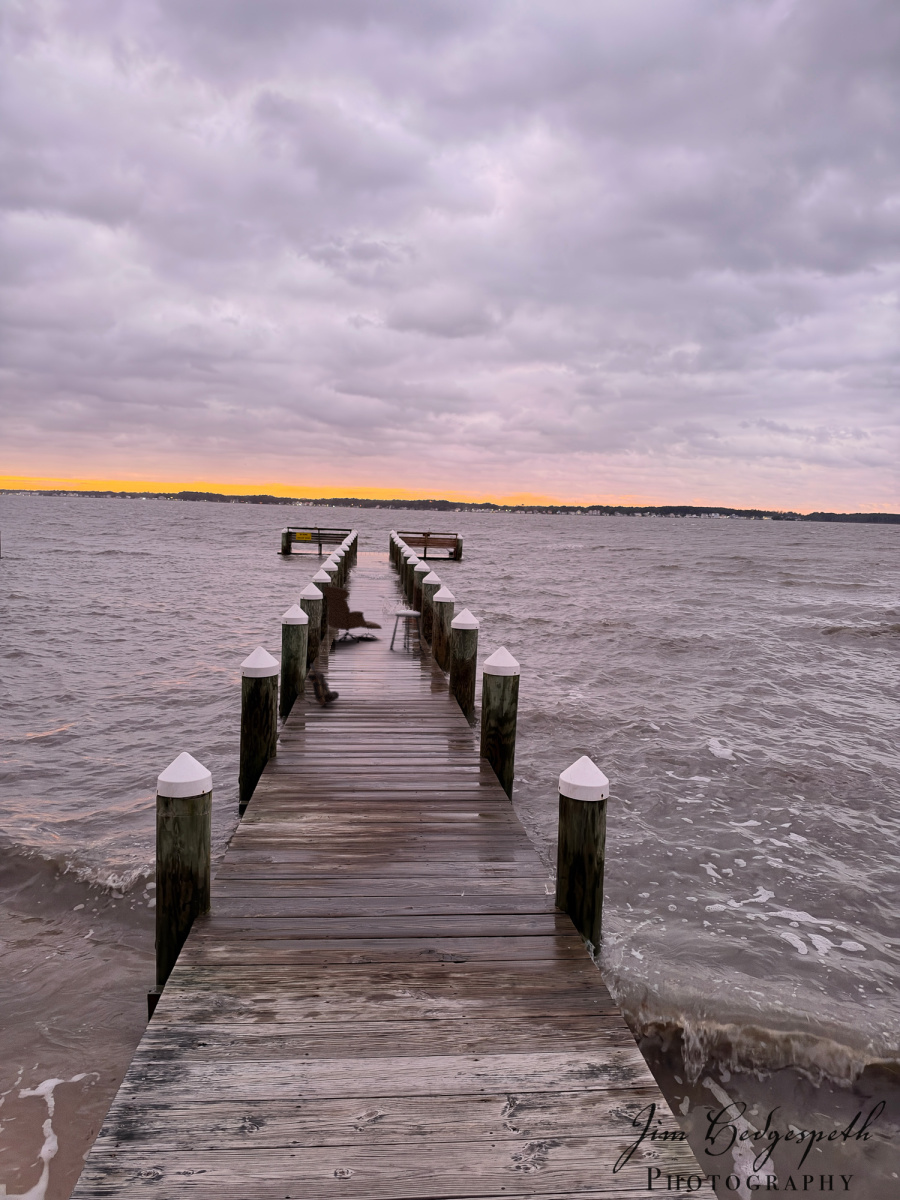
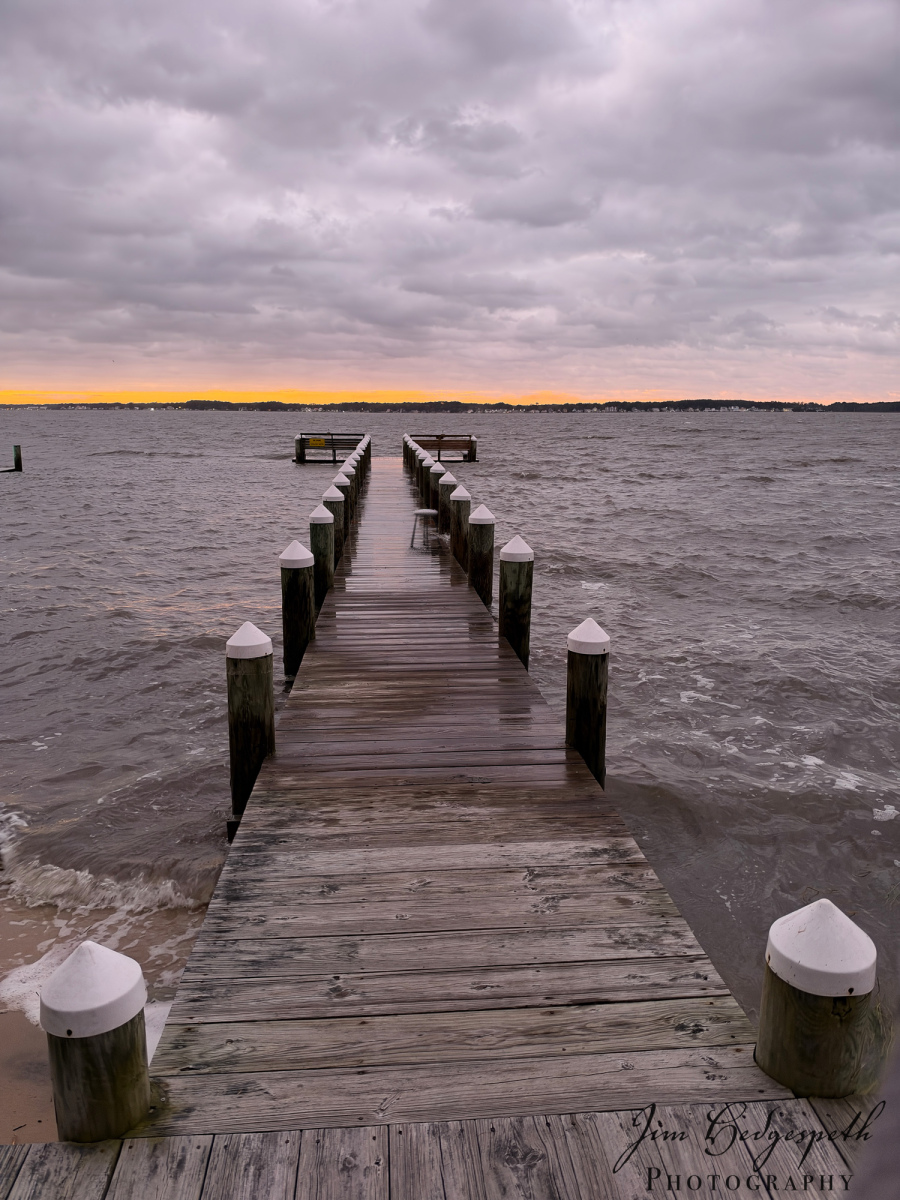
lounge chair: present [324,586,382,642] -> none [345,489,402,542]
backpack: present [296,663,339,705] -> none [327,557,367,597]

